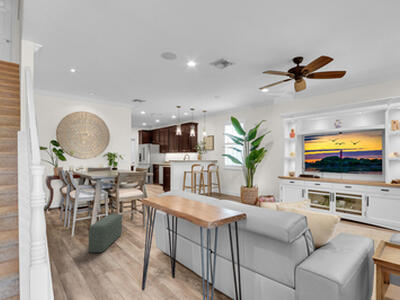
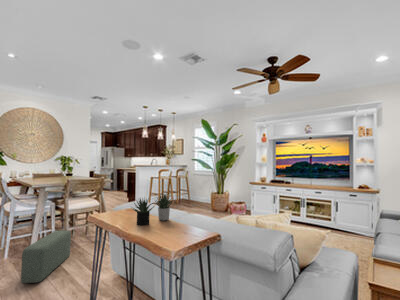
succulent plant: none [173,182,207,207] -> present [133,194,173,226]

